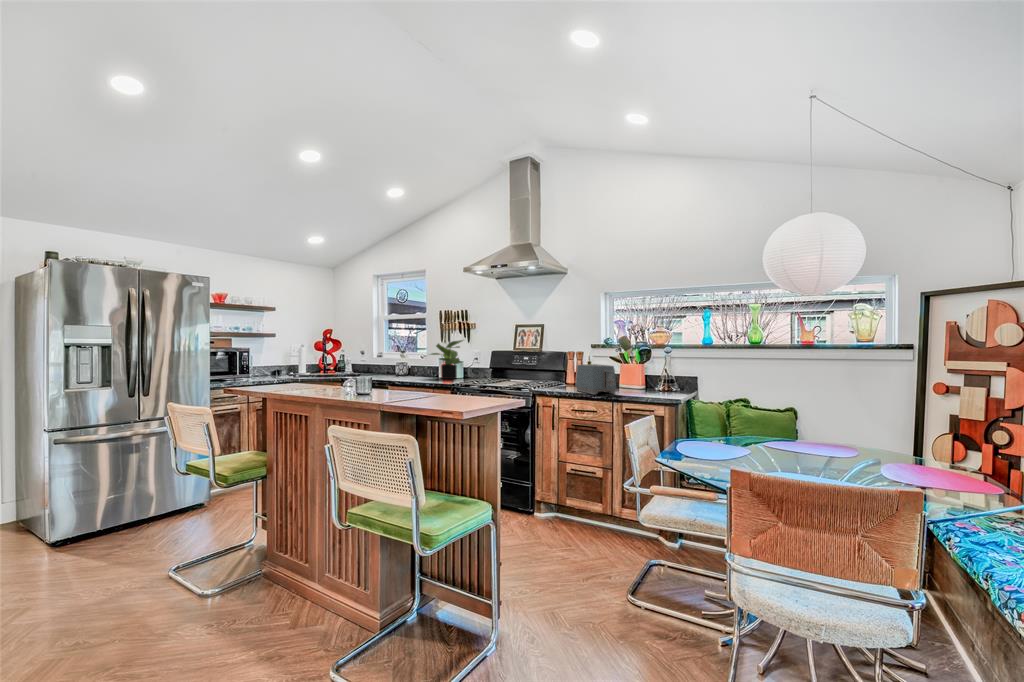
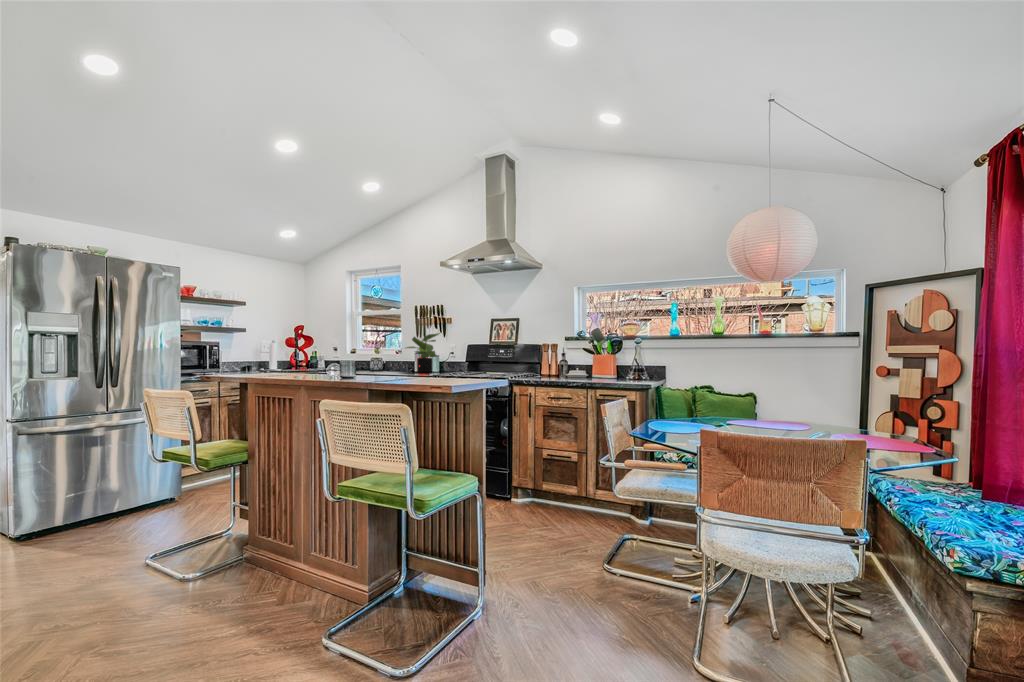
toaster: present [575,364,616,395] -> none [551,354,591,382]

